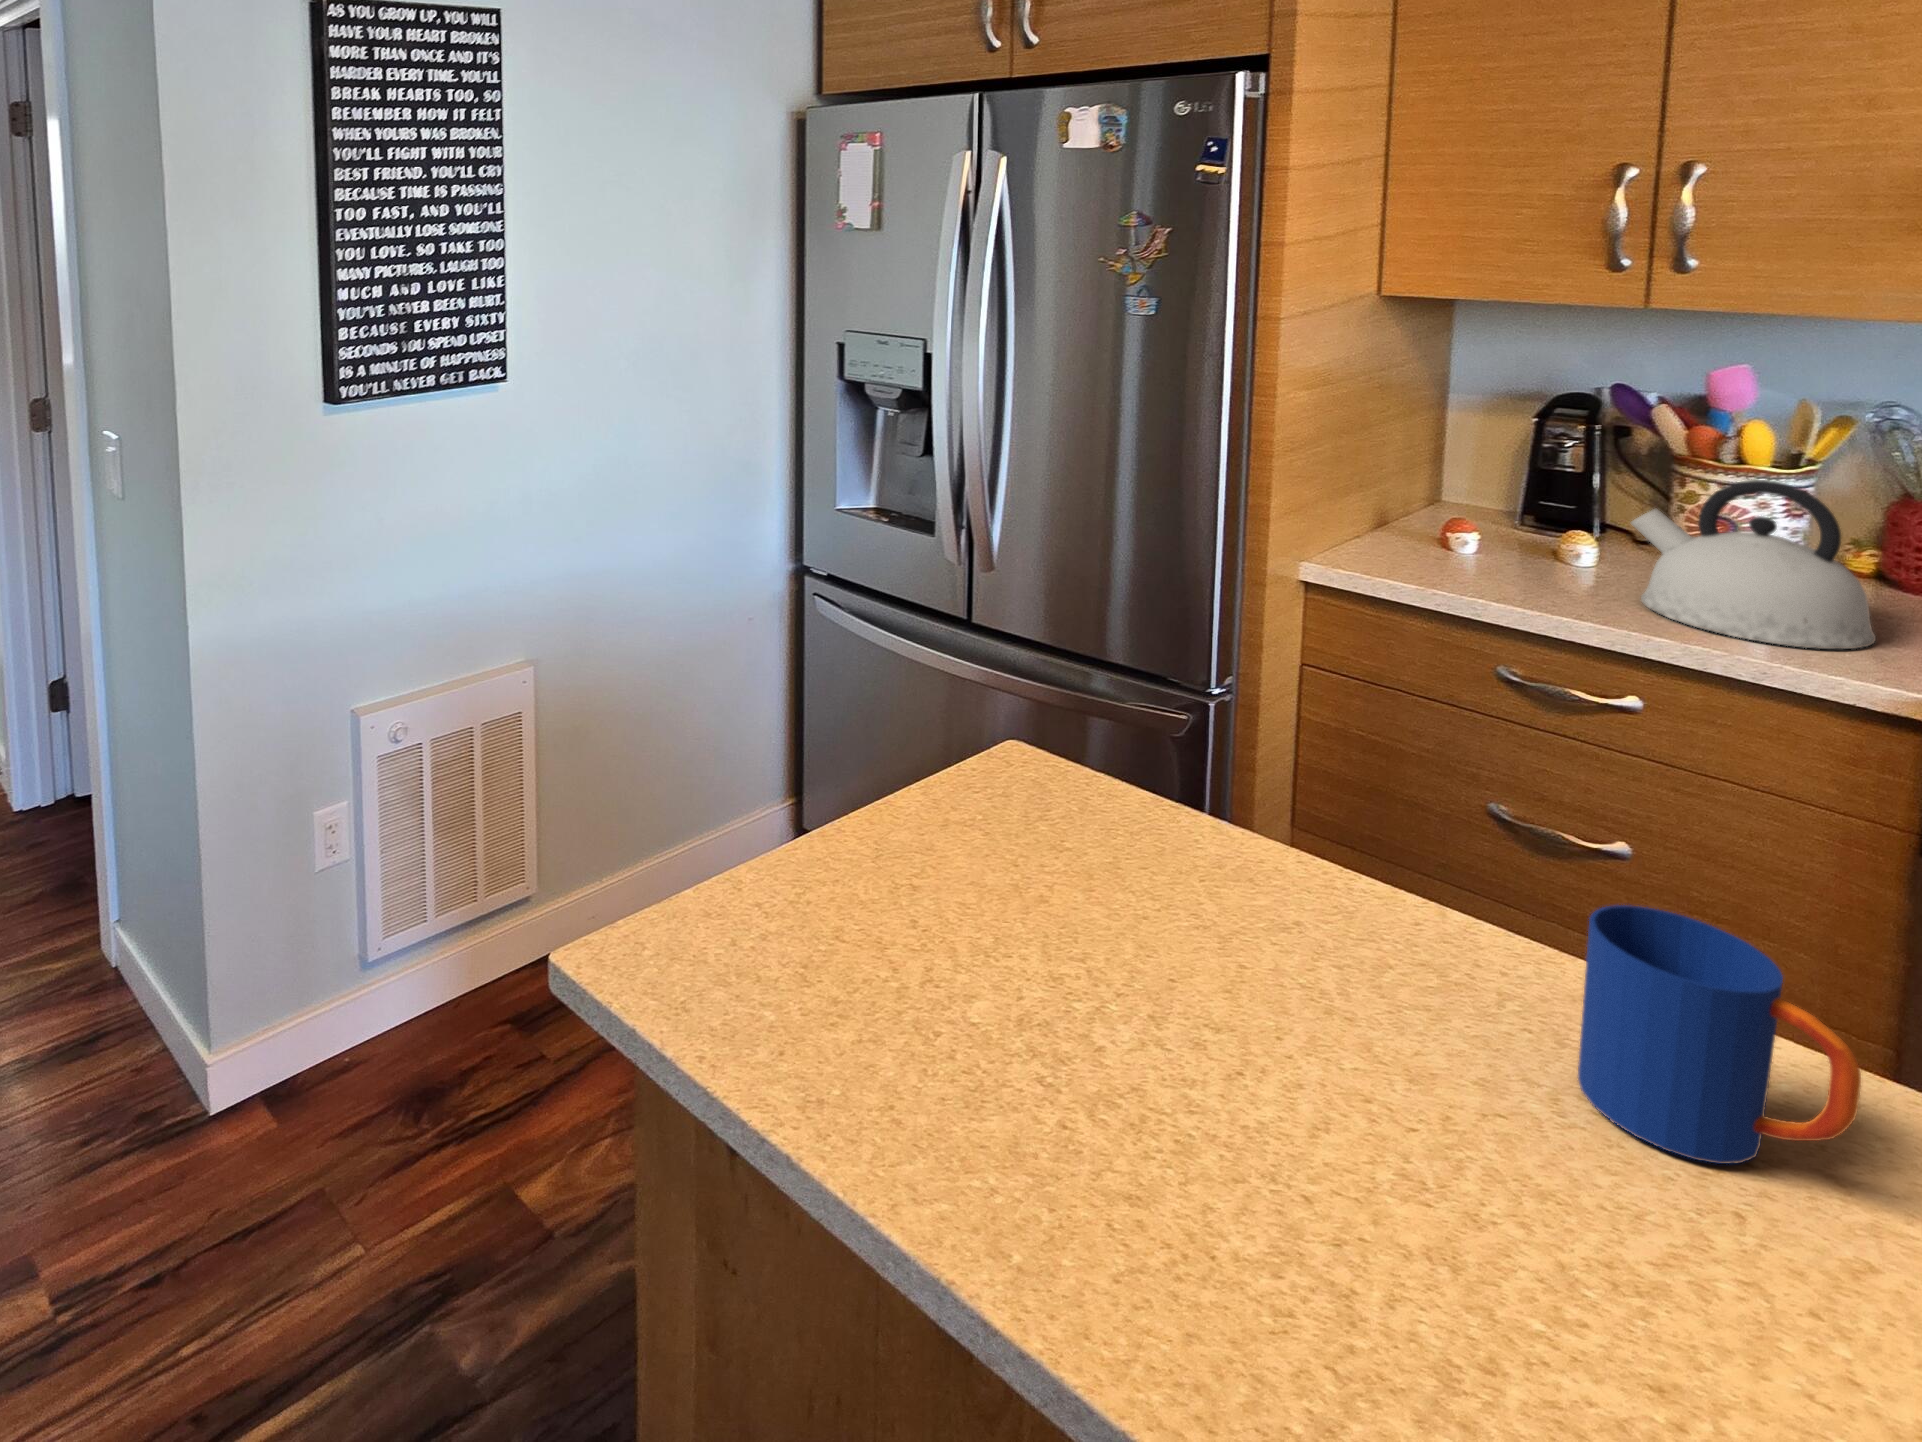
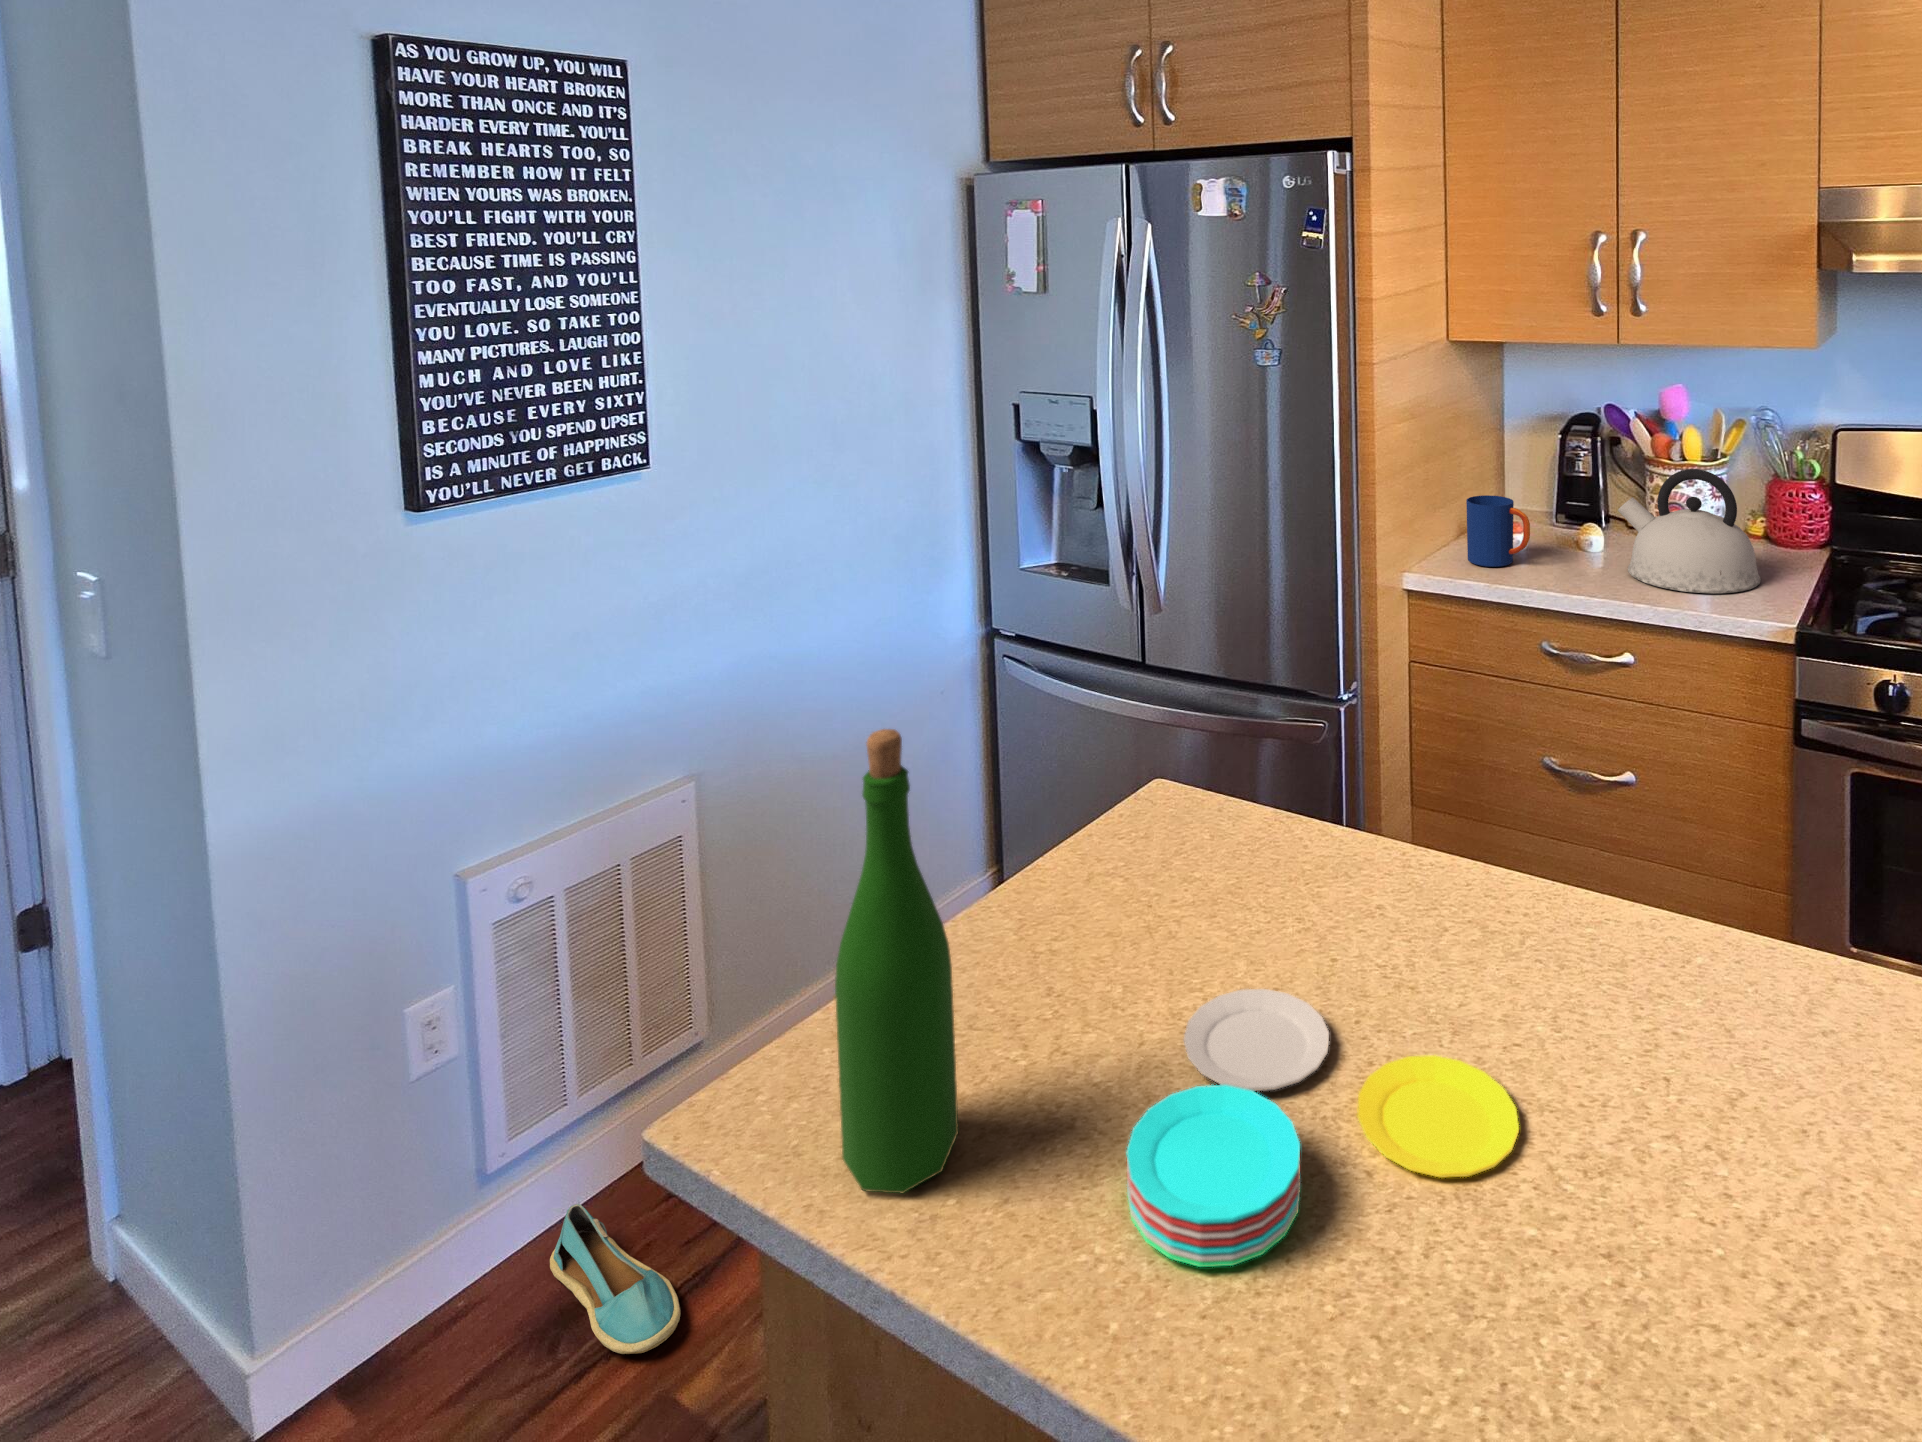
wine bottle: none [745,641,854,1066] -> present [835,729,959,1193]
mug: present [1578,905,1861,1164] -> present [1466,495,1530,567]
plate: none [1035,971,1520,1237] -> present [1127,989,1519,1267]
shoe: none [414,1006,519,1145] -> present [550,1204,681,1354]

